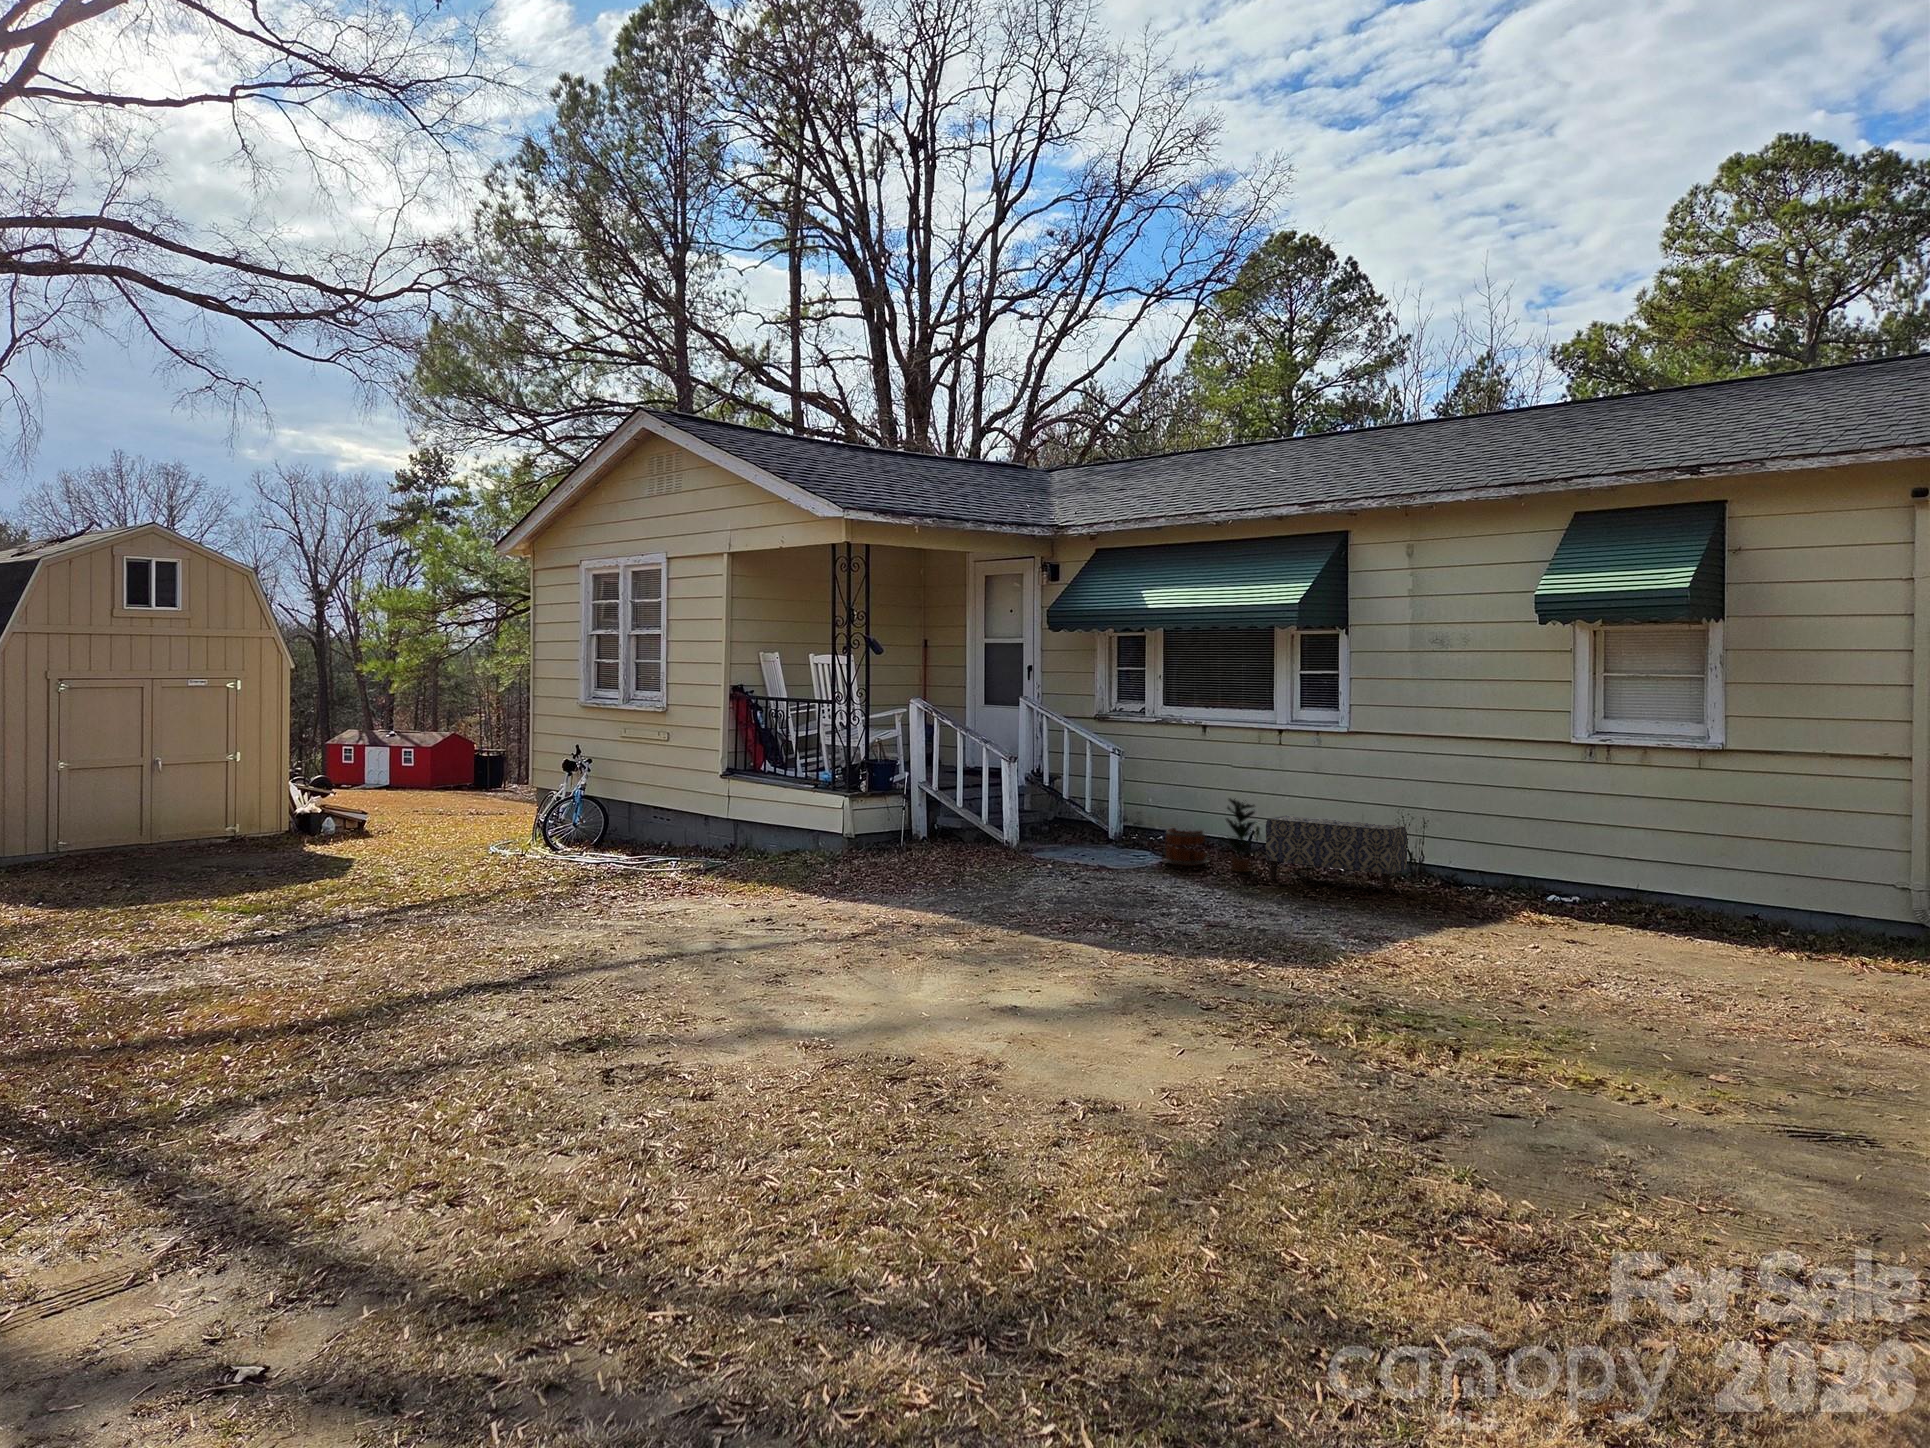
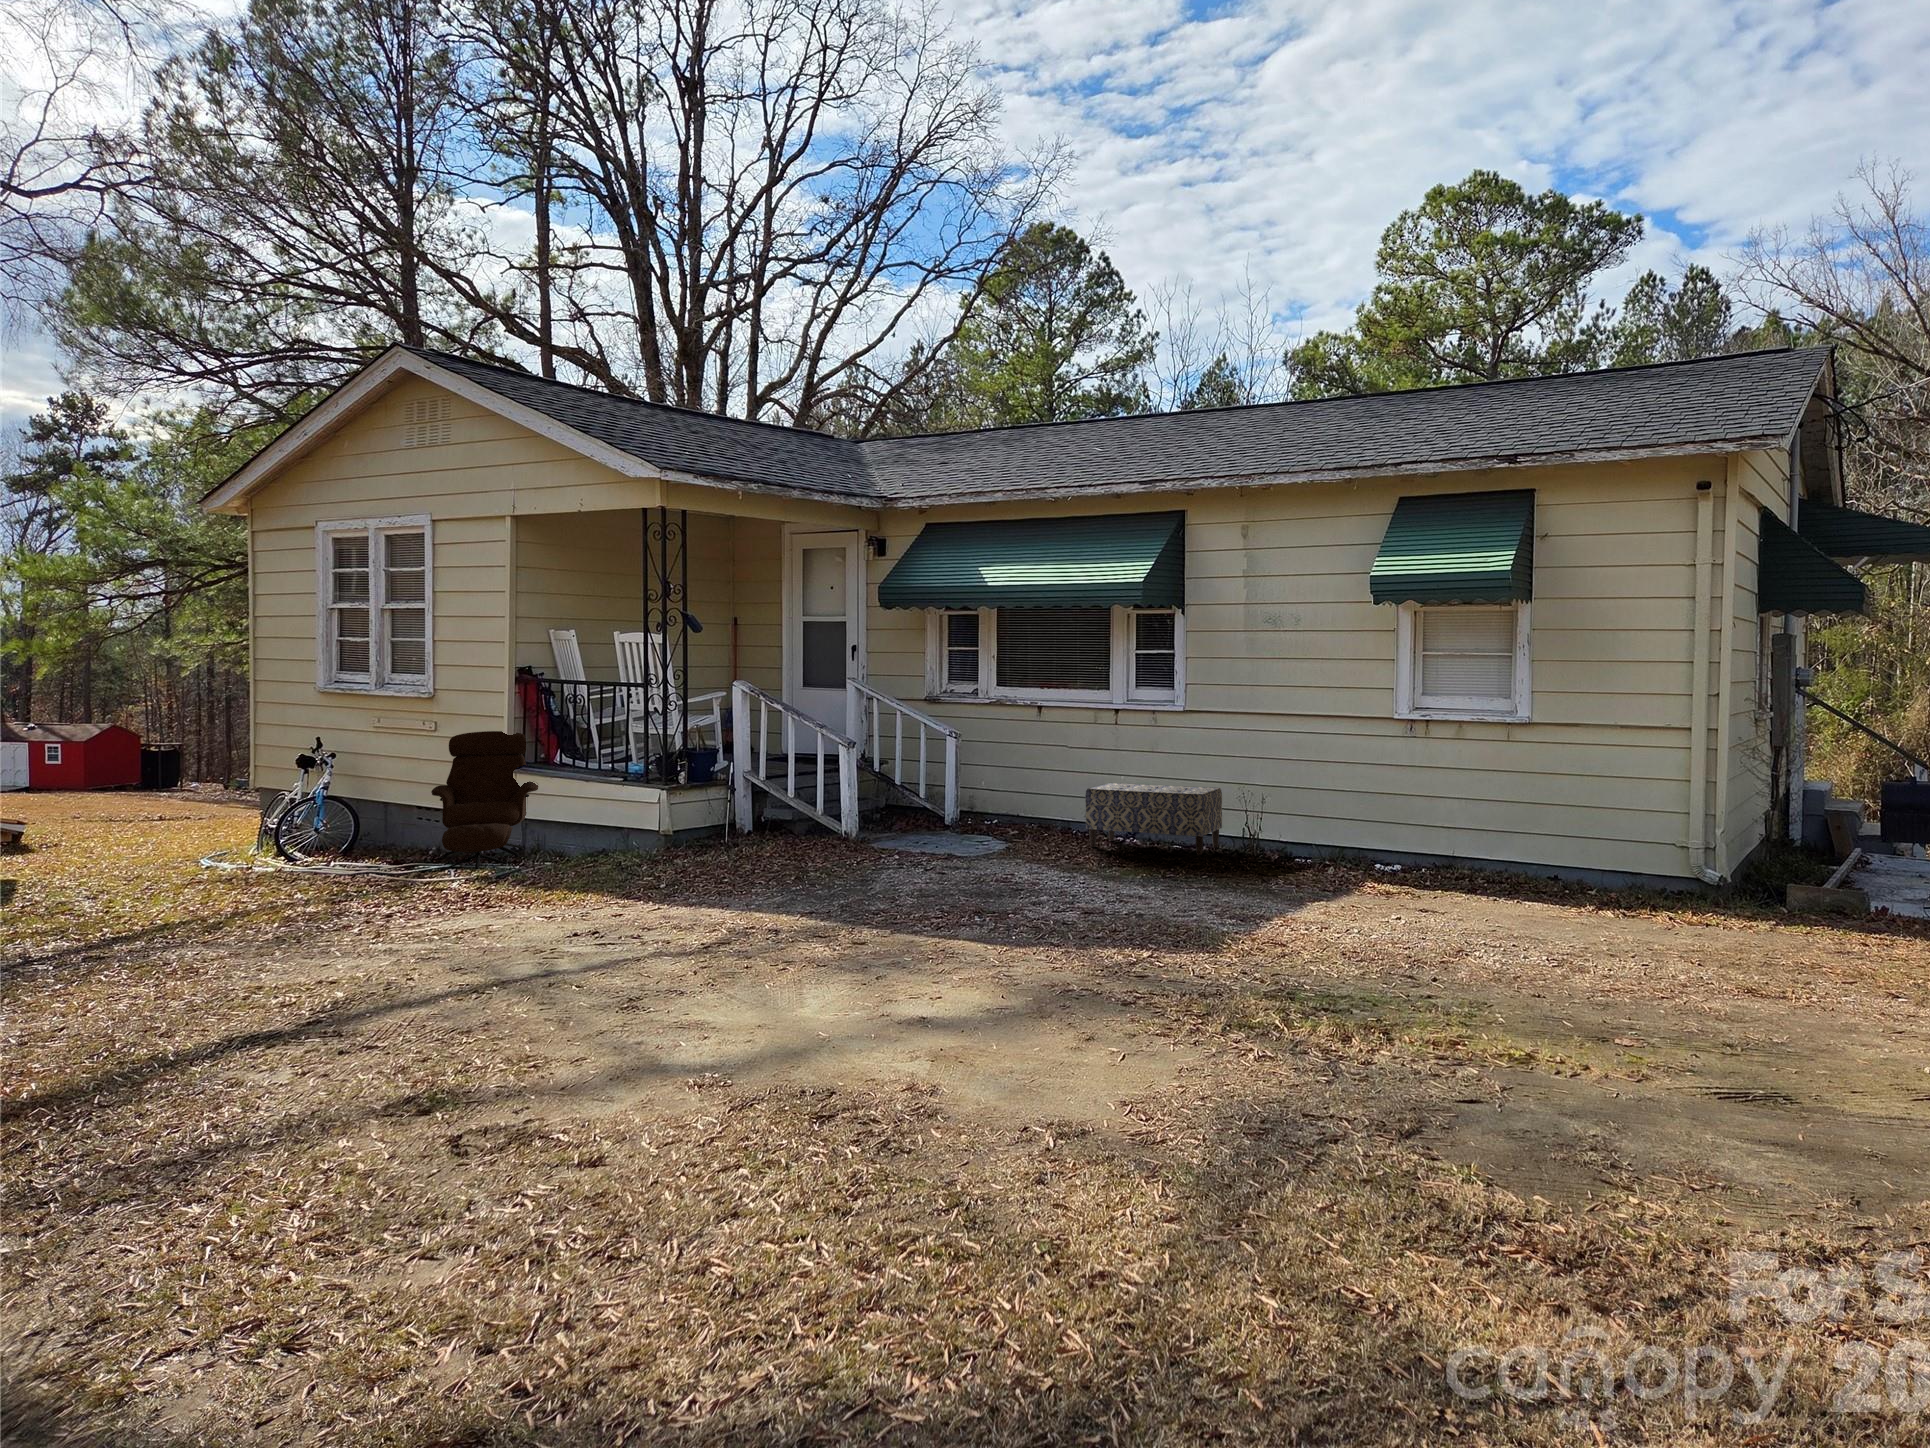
lounge chair: none [663,745,752,867] -> present [431,731,538,869]
potted plant: present [1218,799,1258,872] -> none [1036,769,1079,842]
bucket: present [1165,828,1207,866] -> none [984,800,1024,838]

